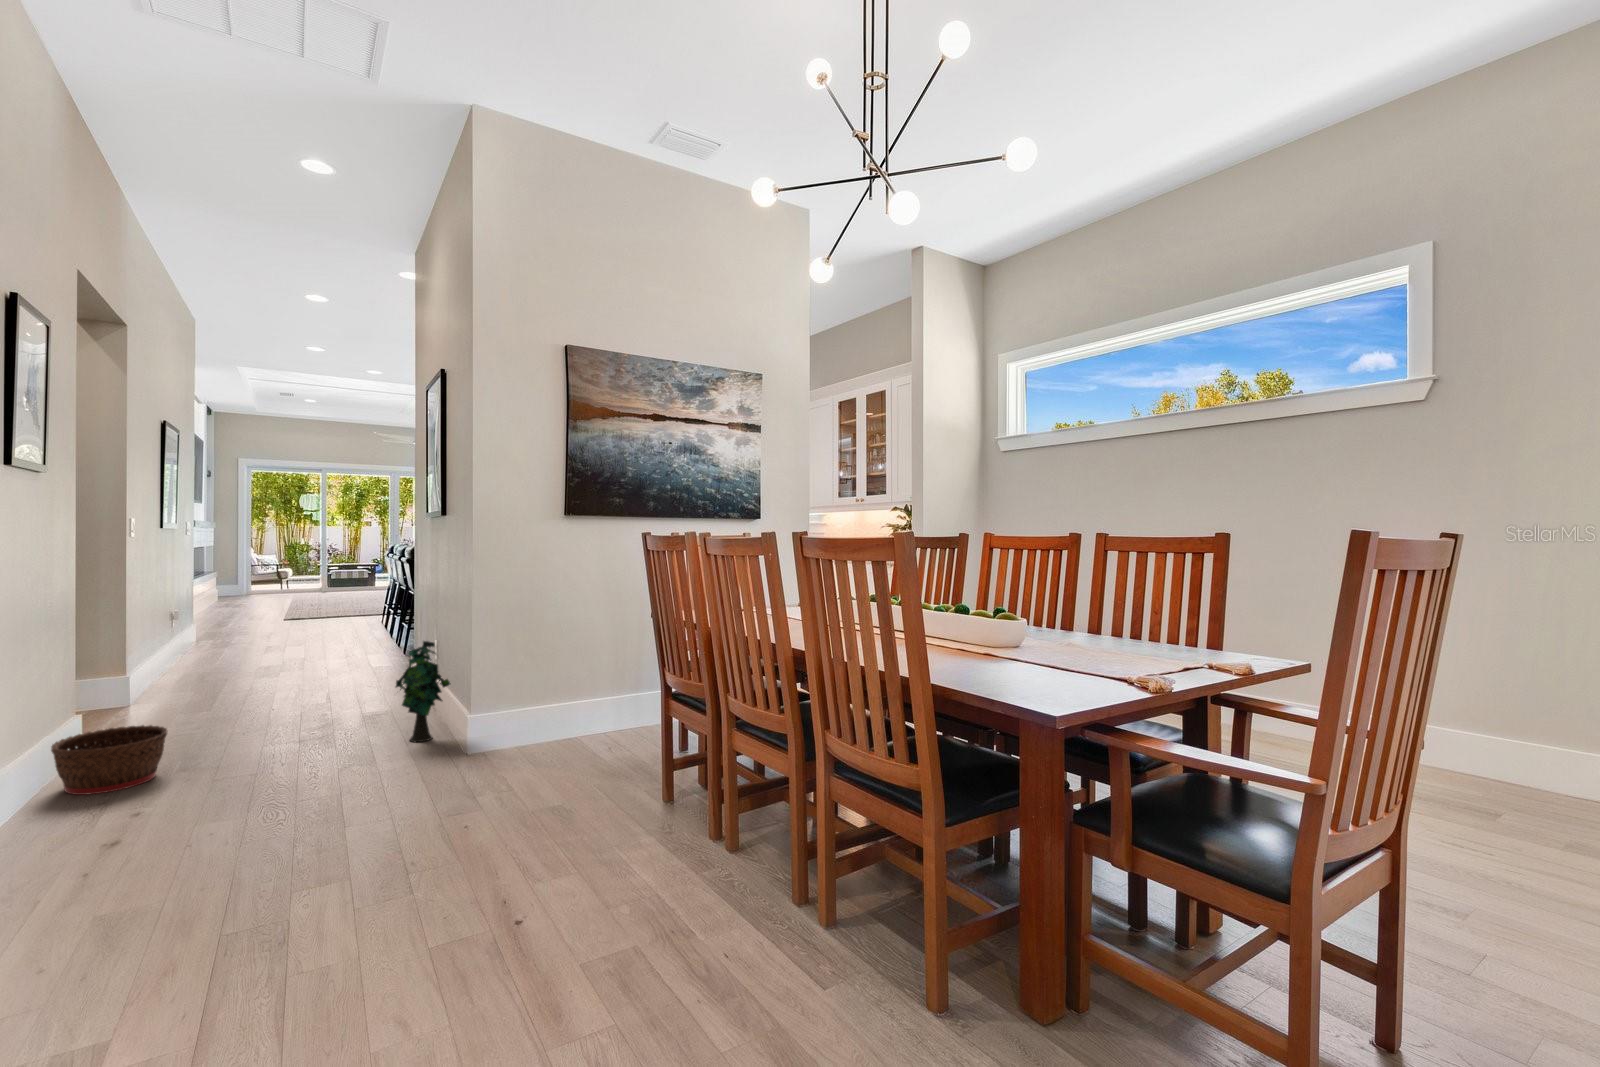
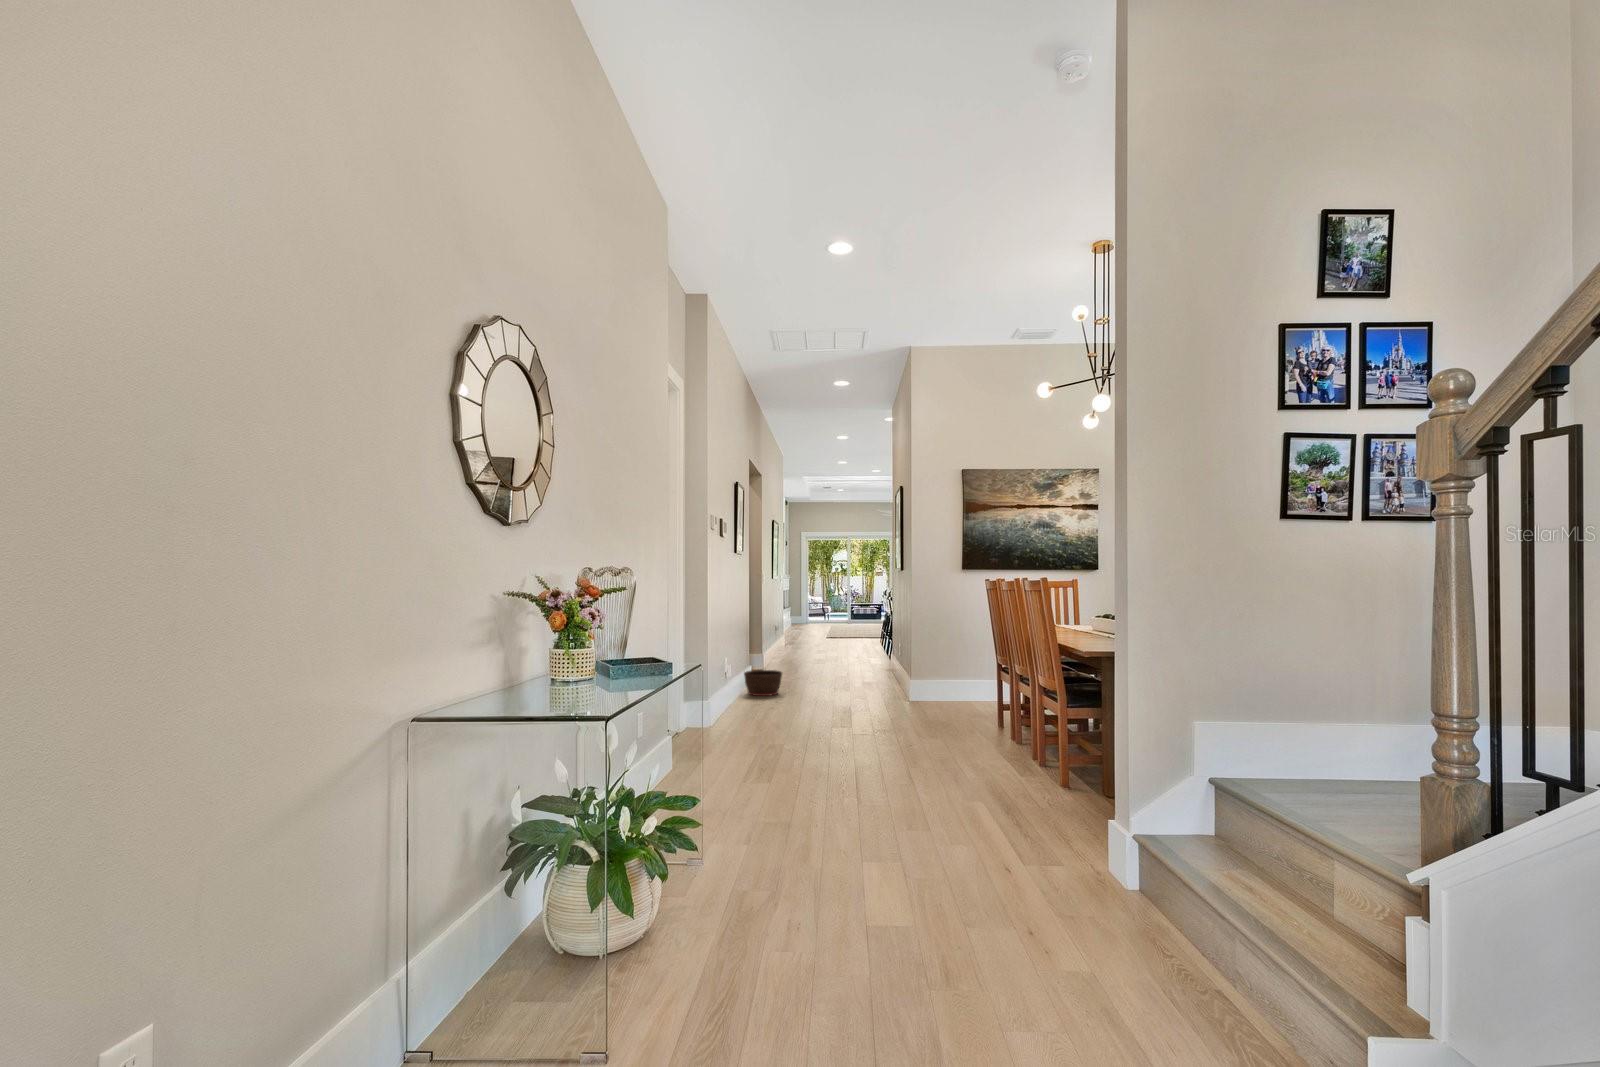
decorative plant: present [396,641,451,742] -> none [877,639,904,695]

